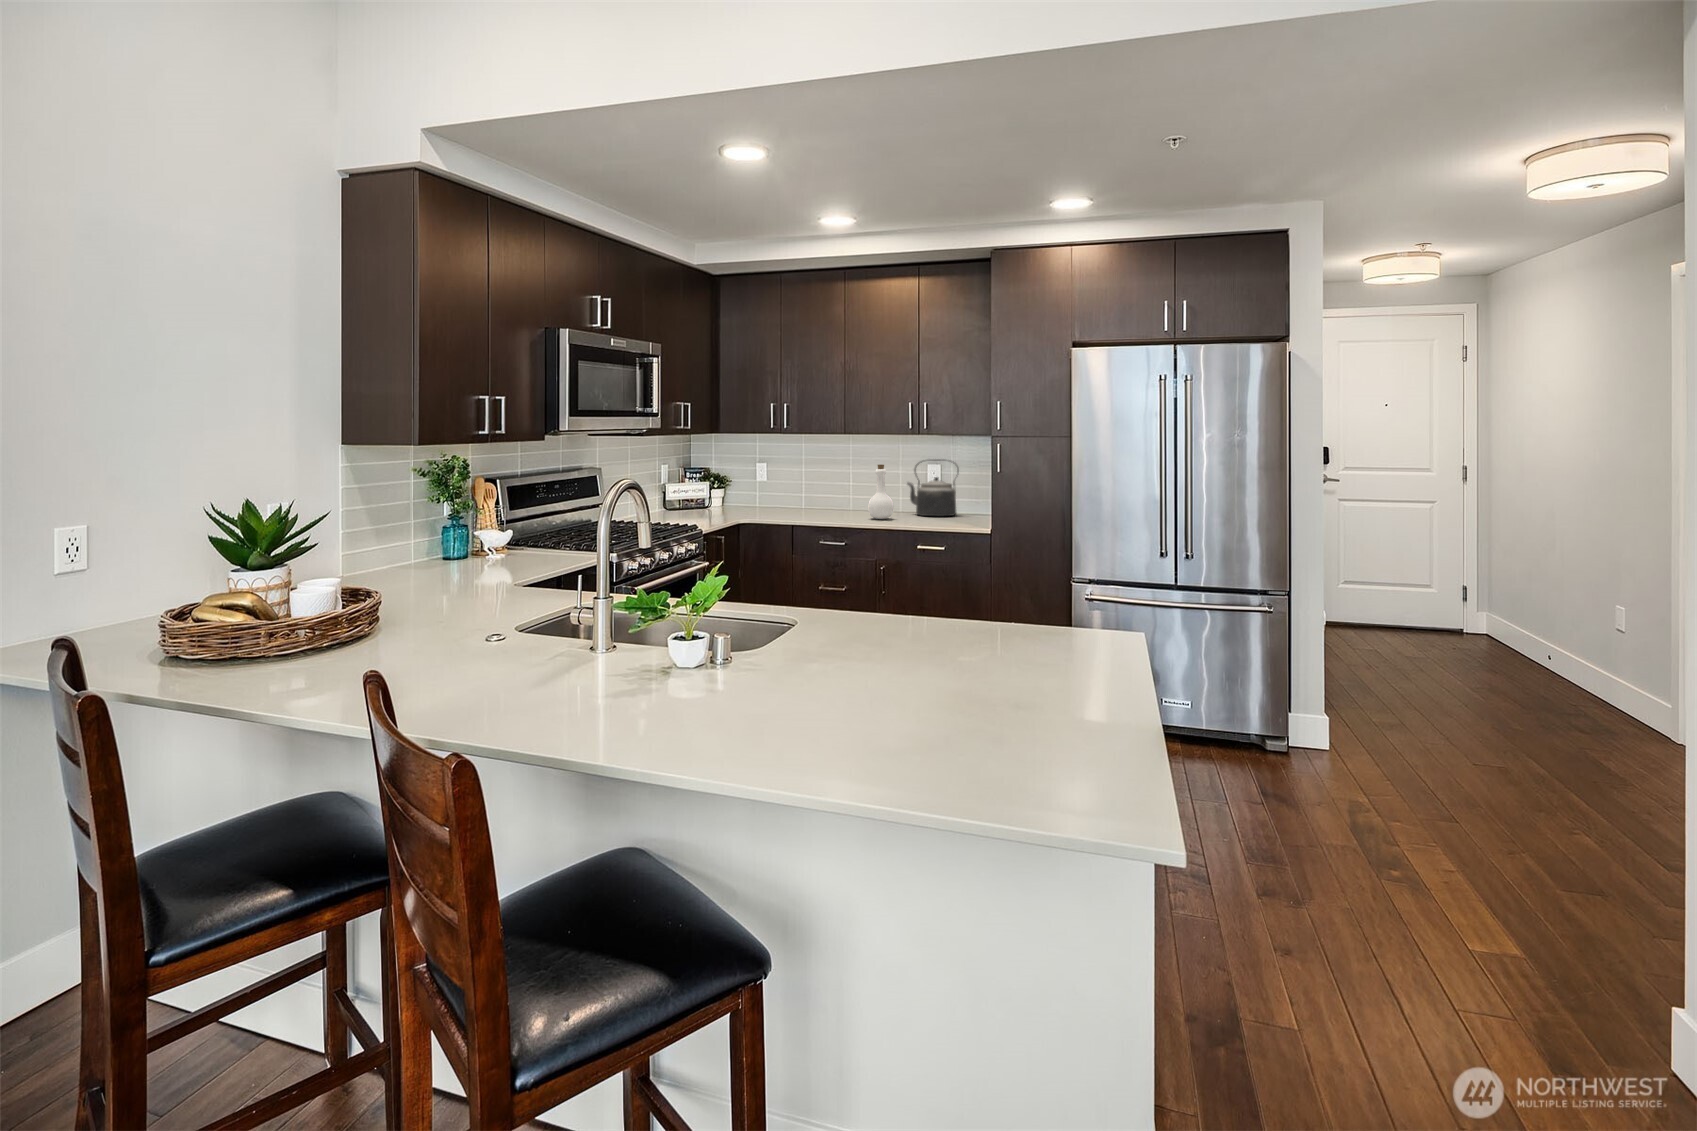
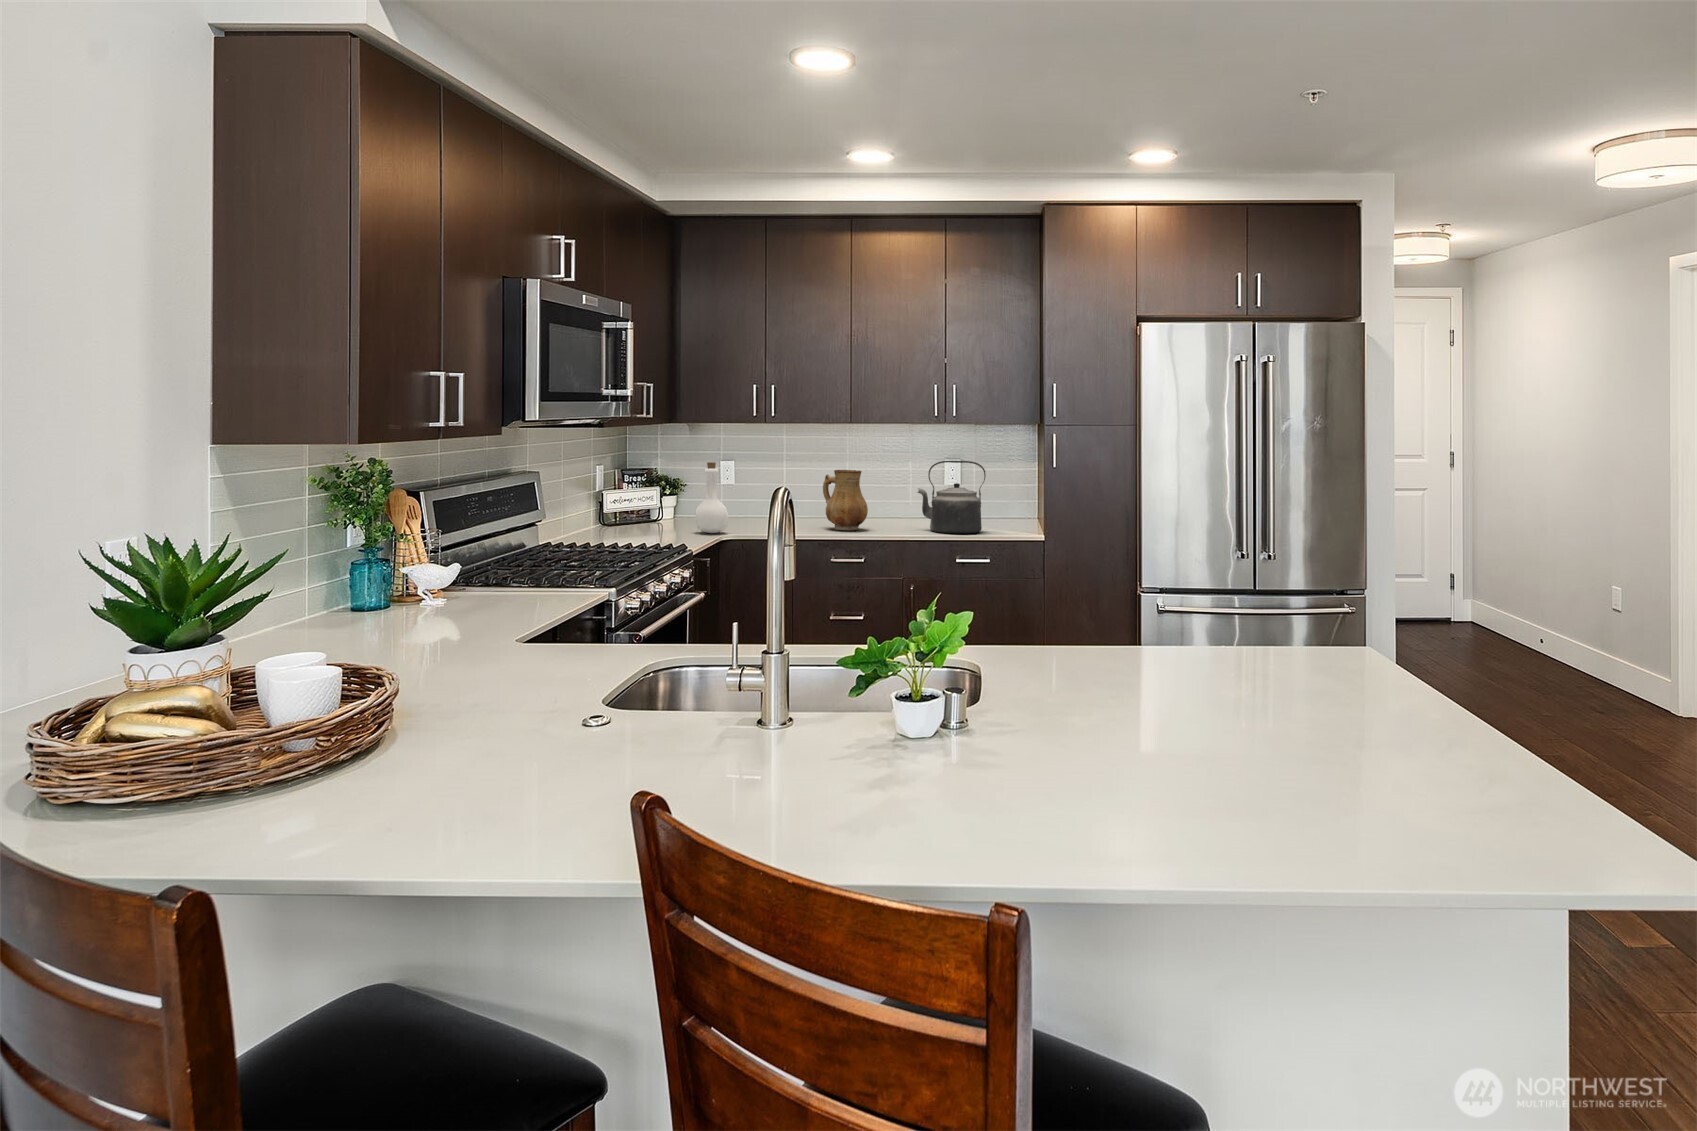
bottle: present [868,465,894,519] -> present [695,462,728,533]
ceramic pitcher: none [833,467,866,514] -> present [823,470,868,530]

